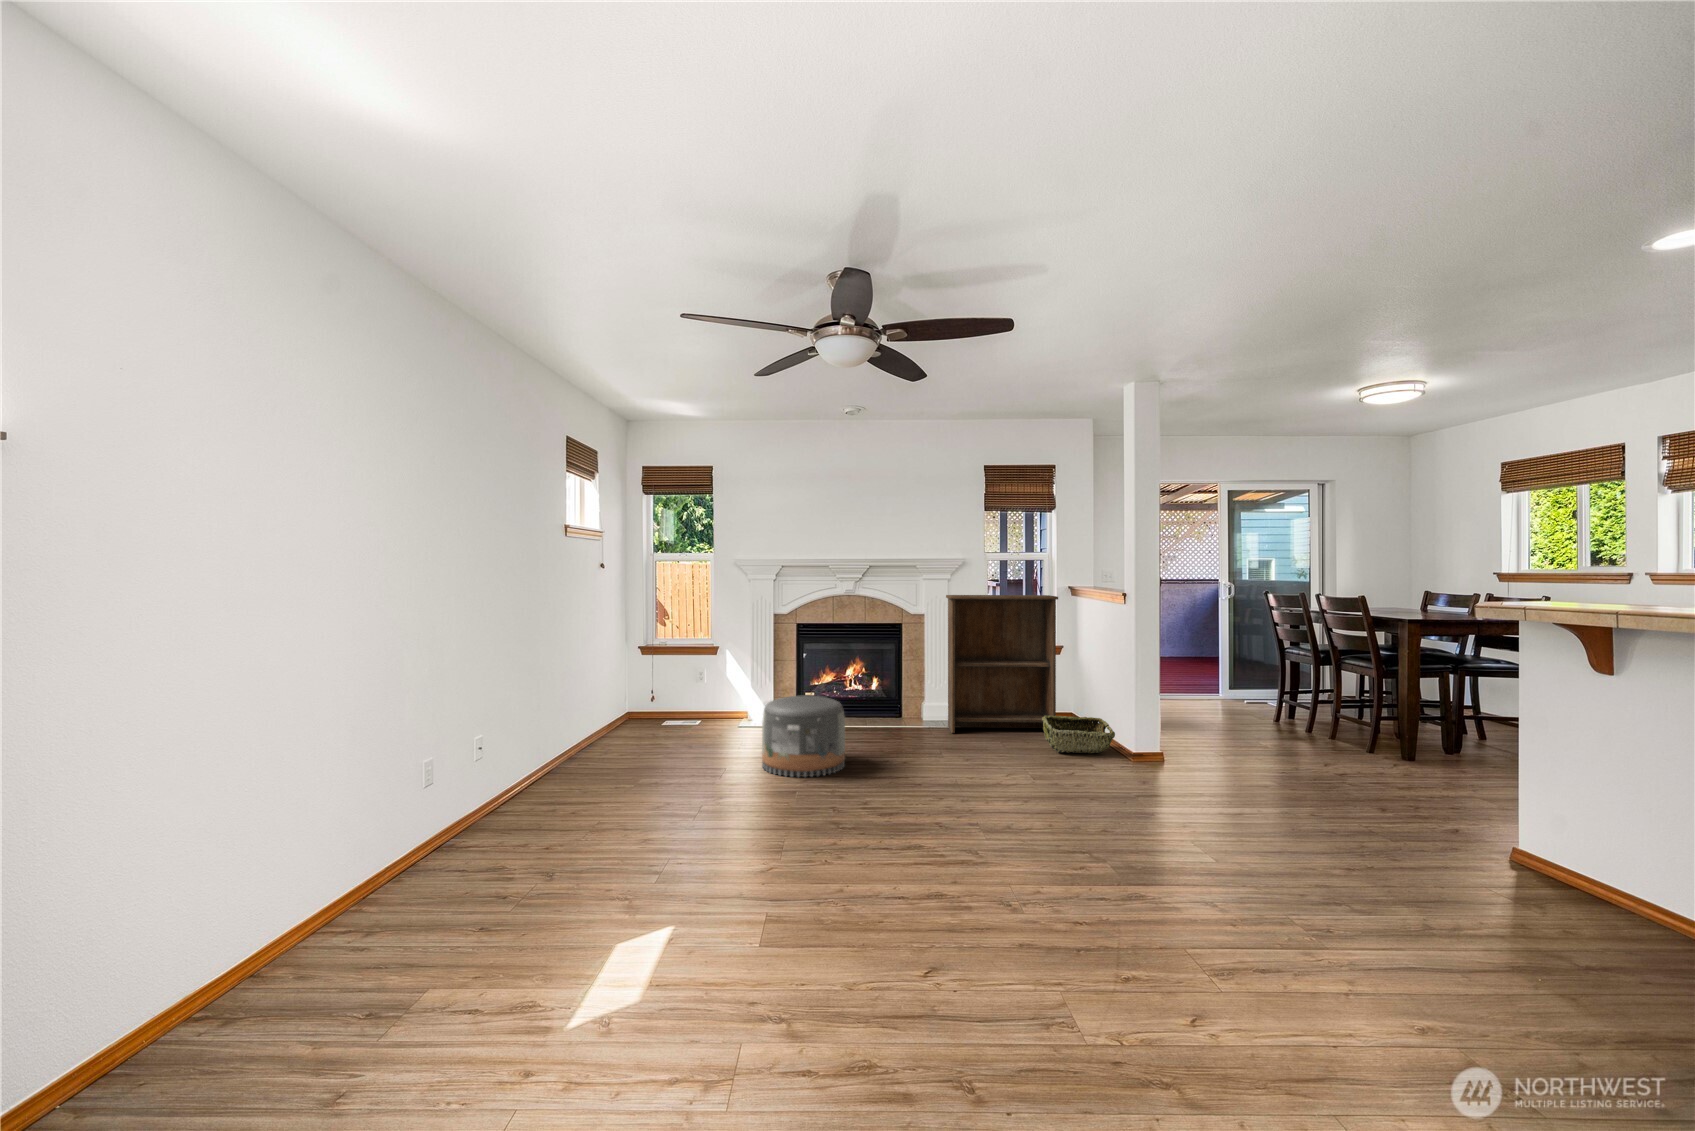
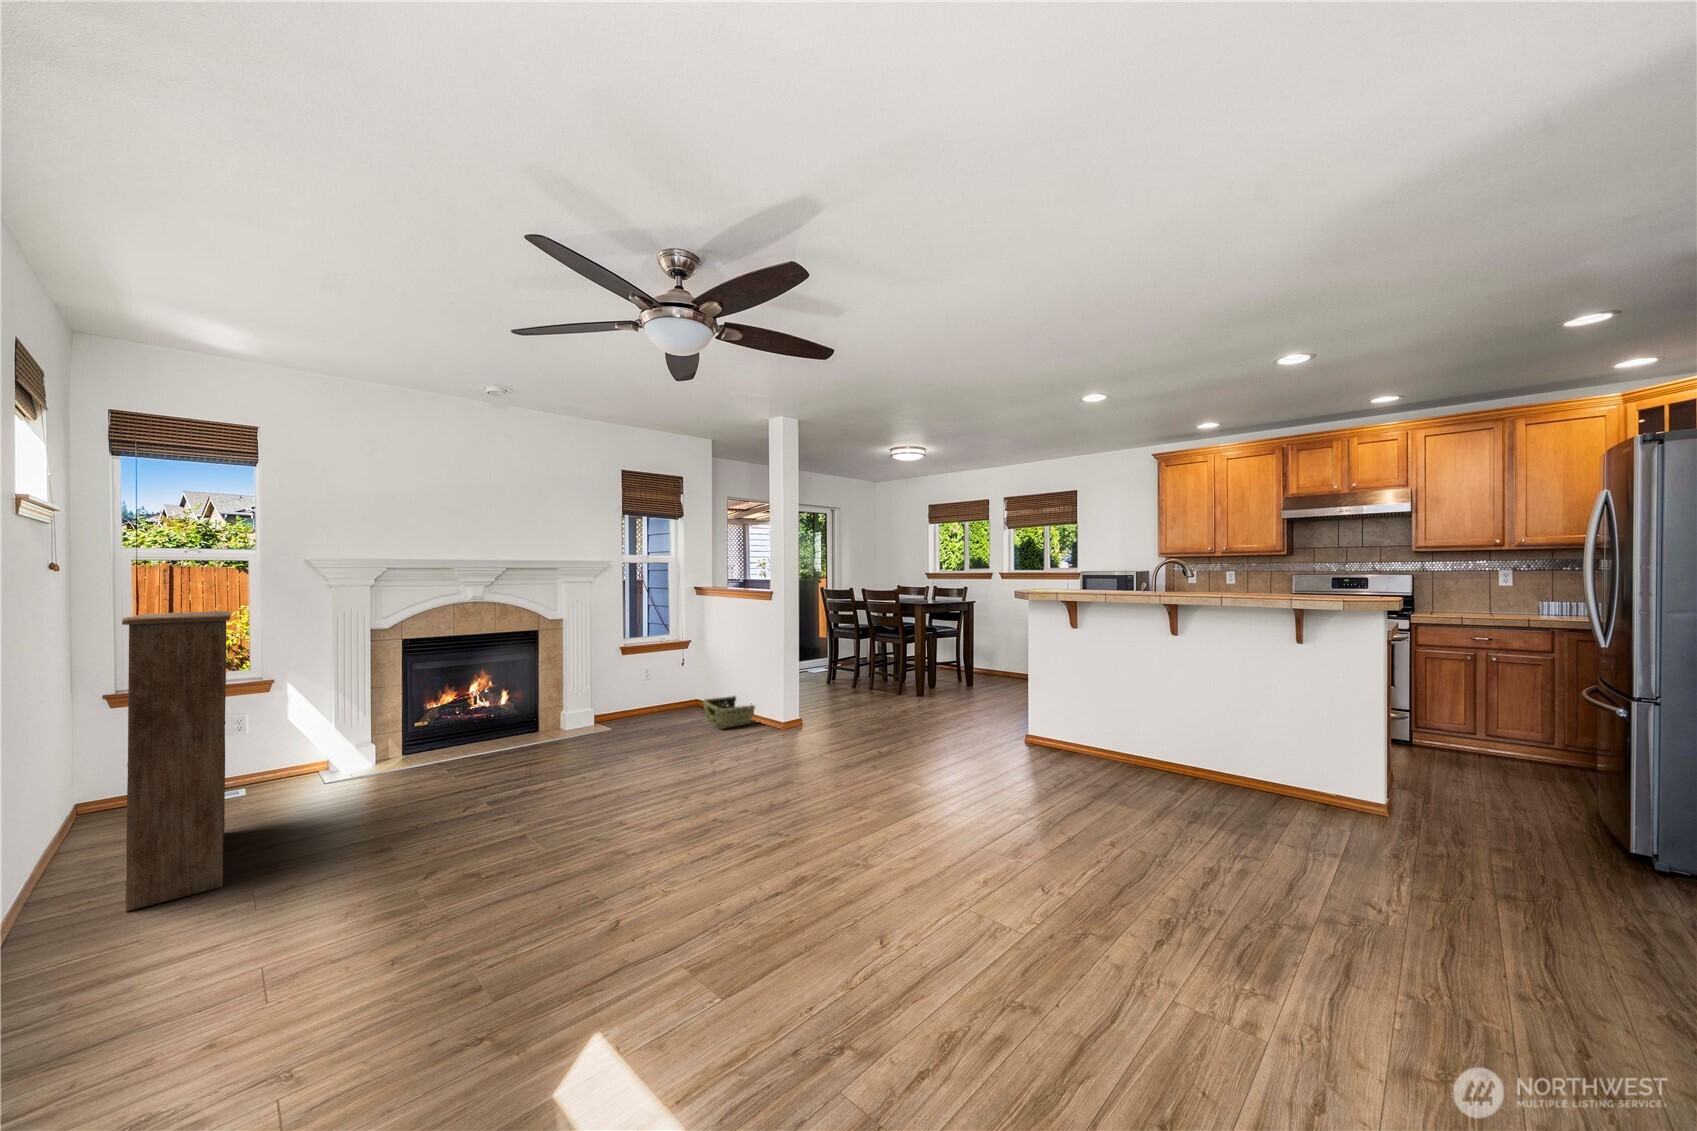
bookshelf: present [946,595,1058,733] -> present [122,611,231,911]
pouf: present [762,695,845,777] -> none [424,713,536,813]

